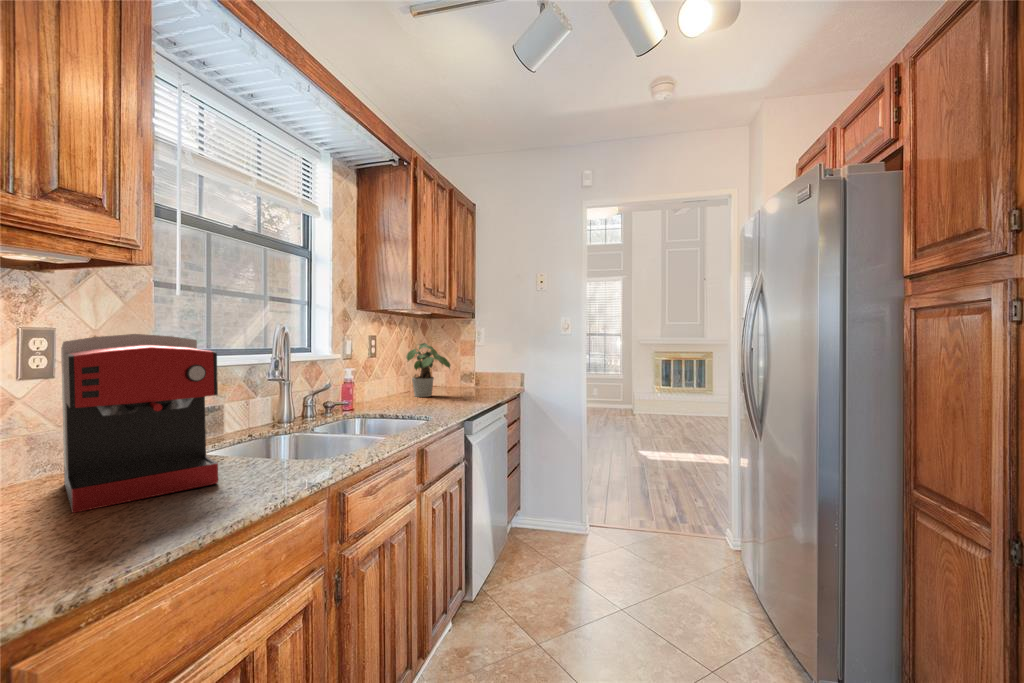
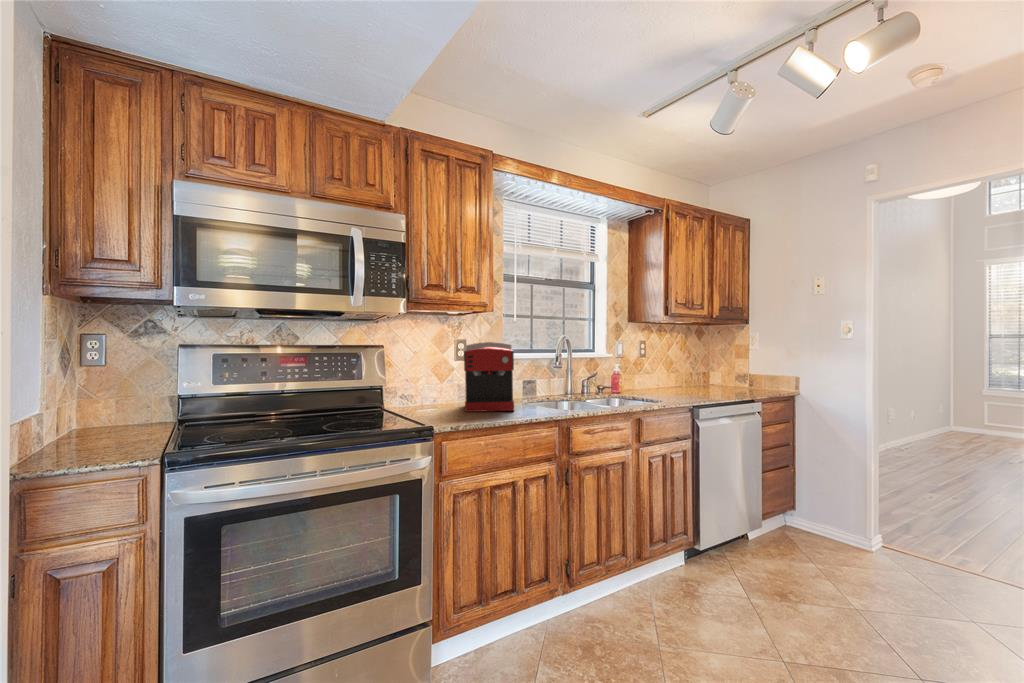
potted plant: present [406,343,450,397] -> none [670,347,705,390]

